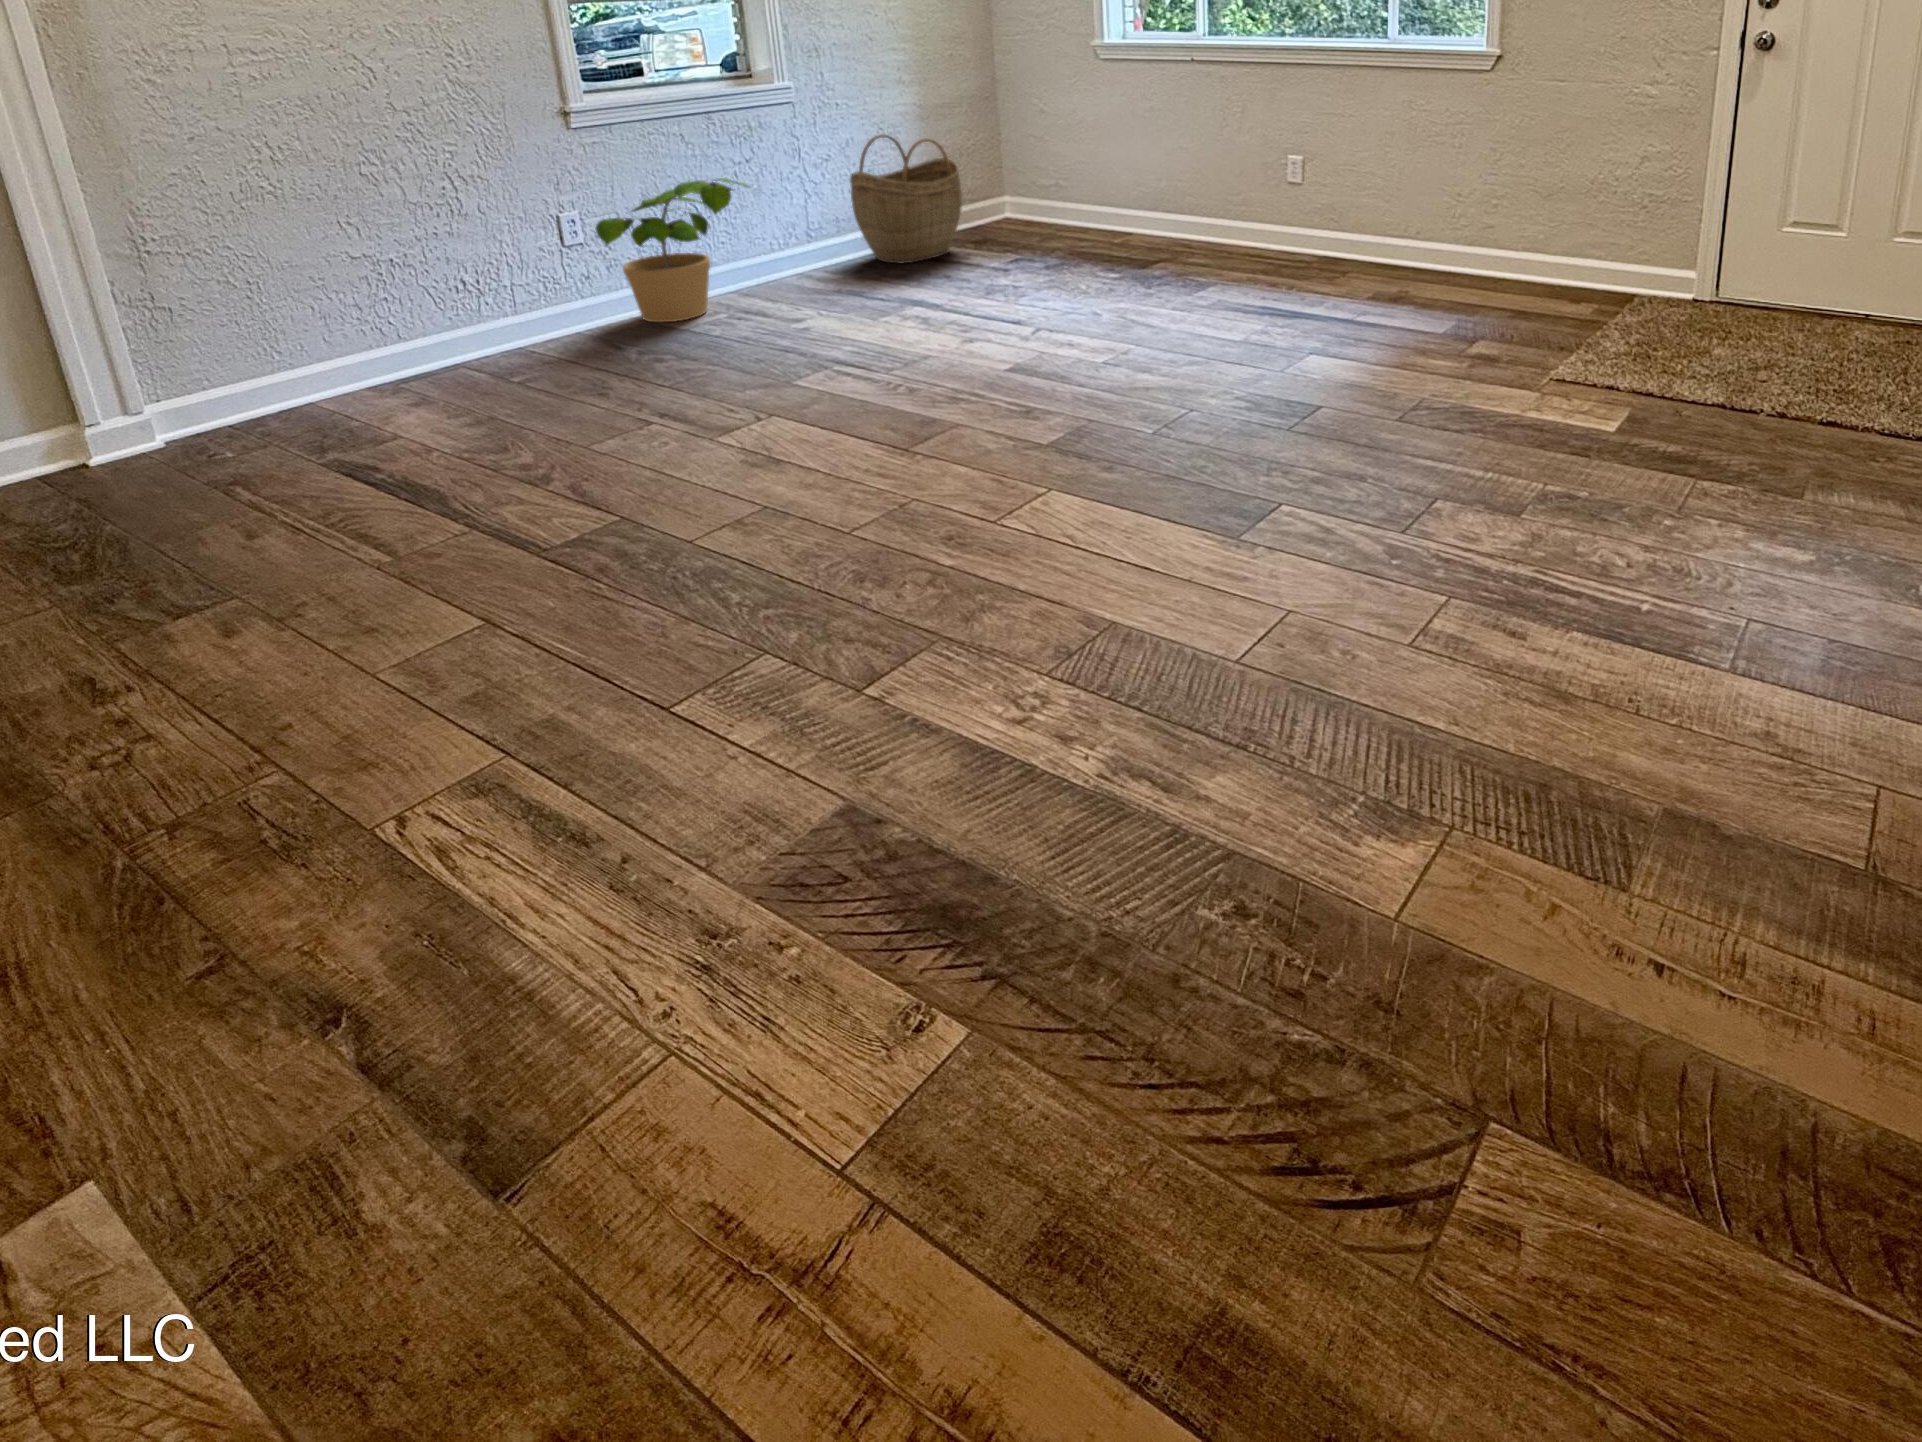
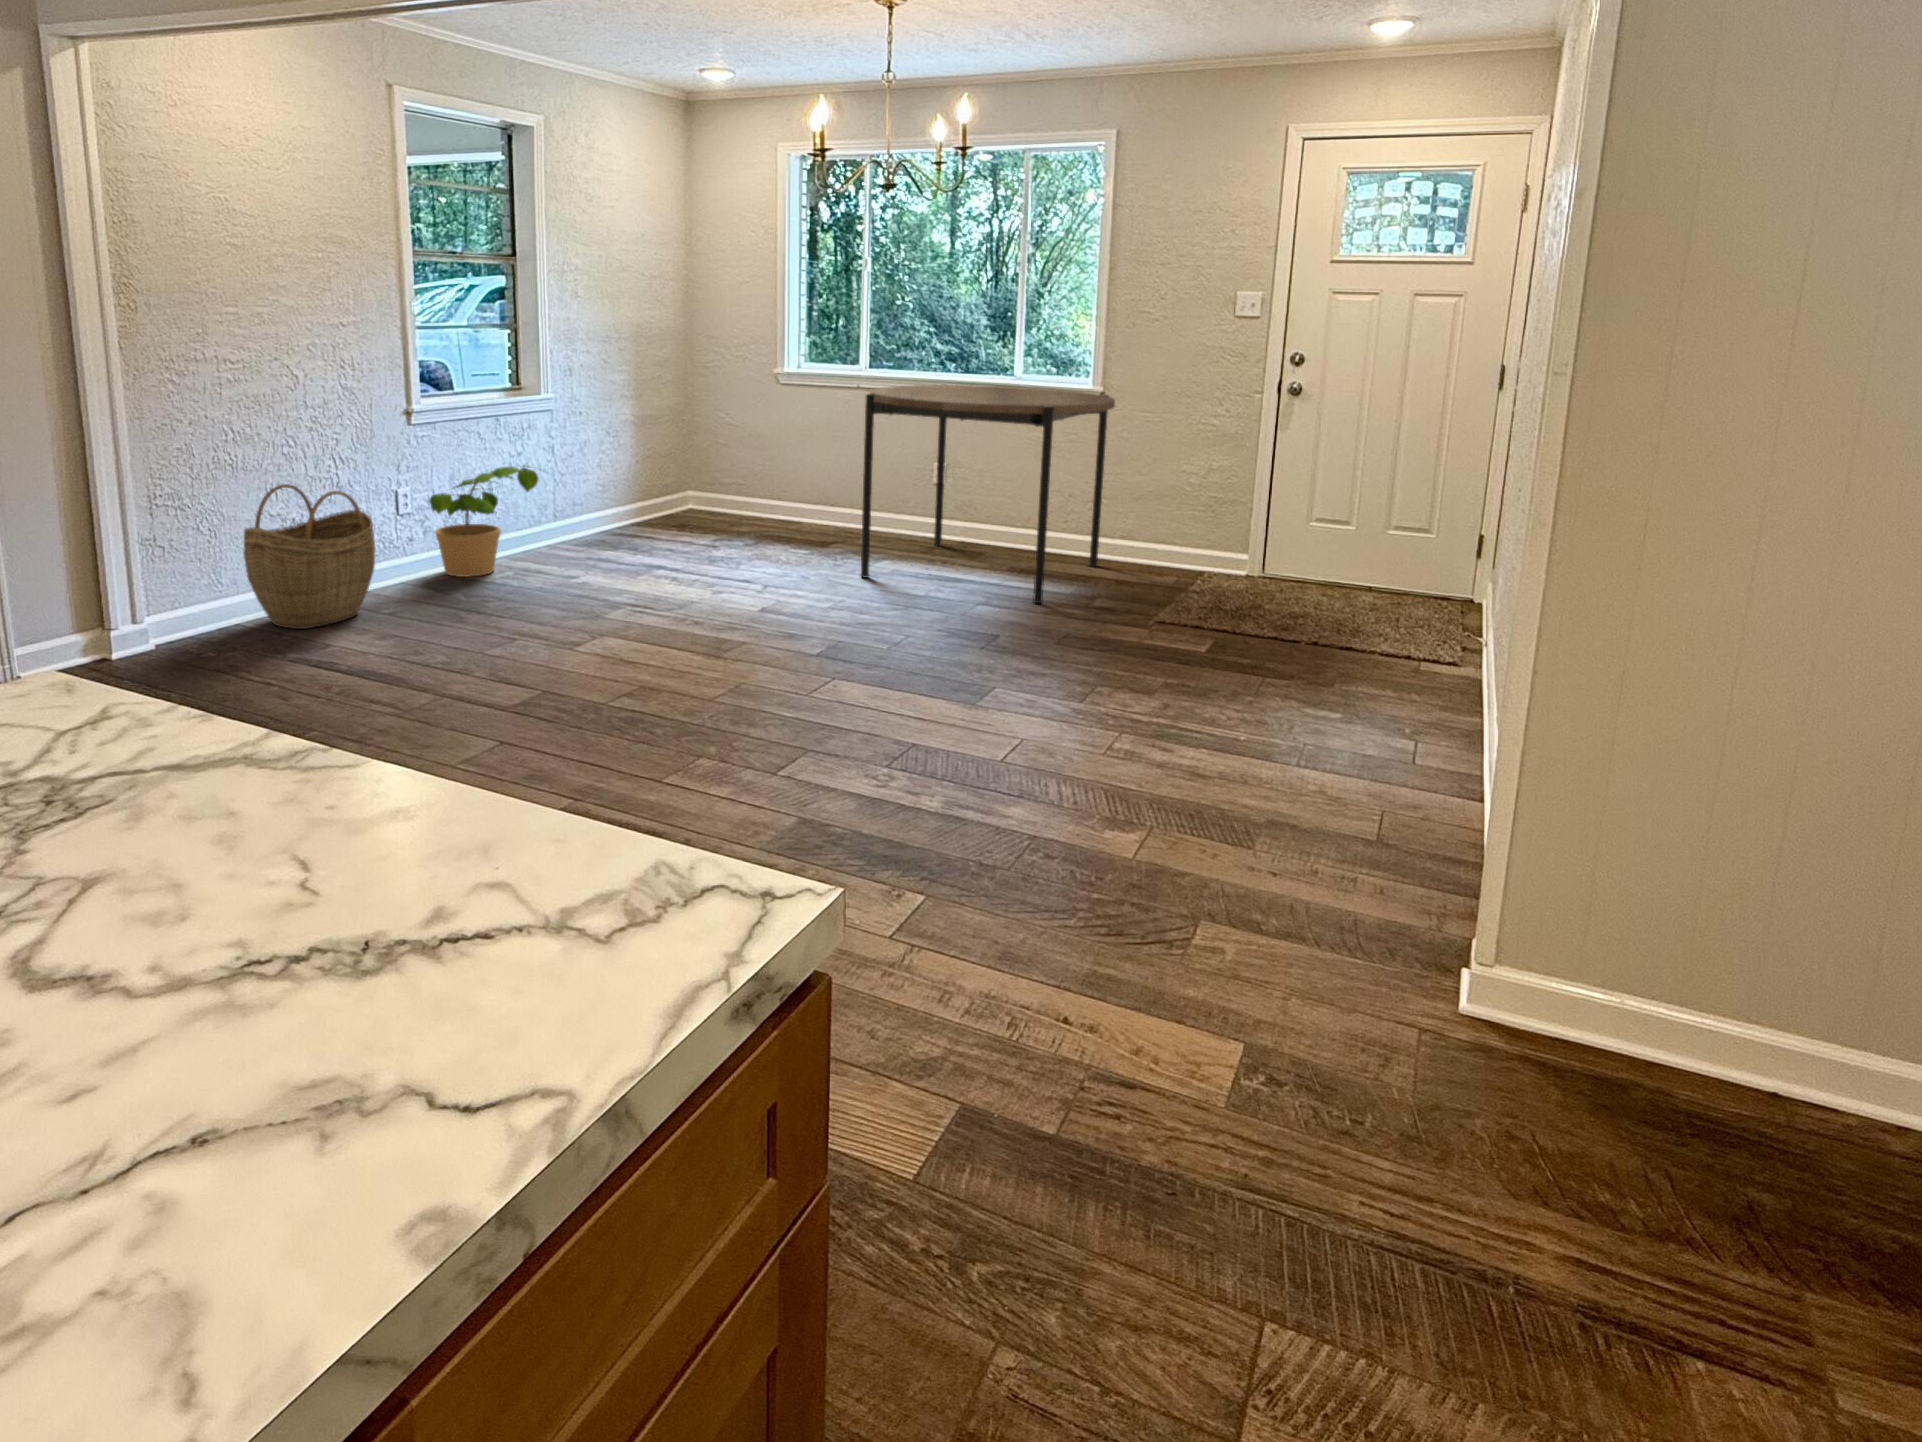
dining table: none [1162,54,1506,350] -> present [861,385,1115,603]
woven basket: present [850,134,962,264] -> present [244,484,375,629]

